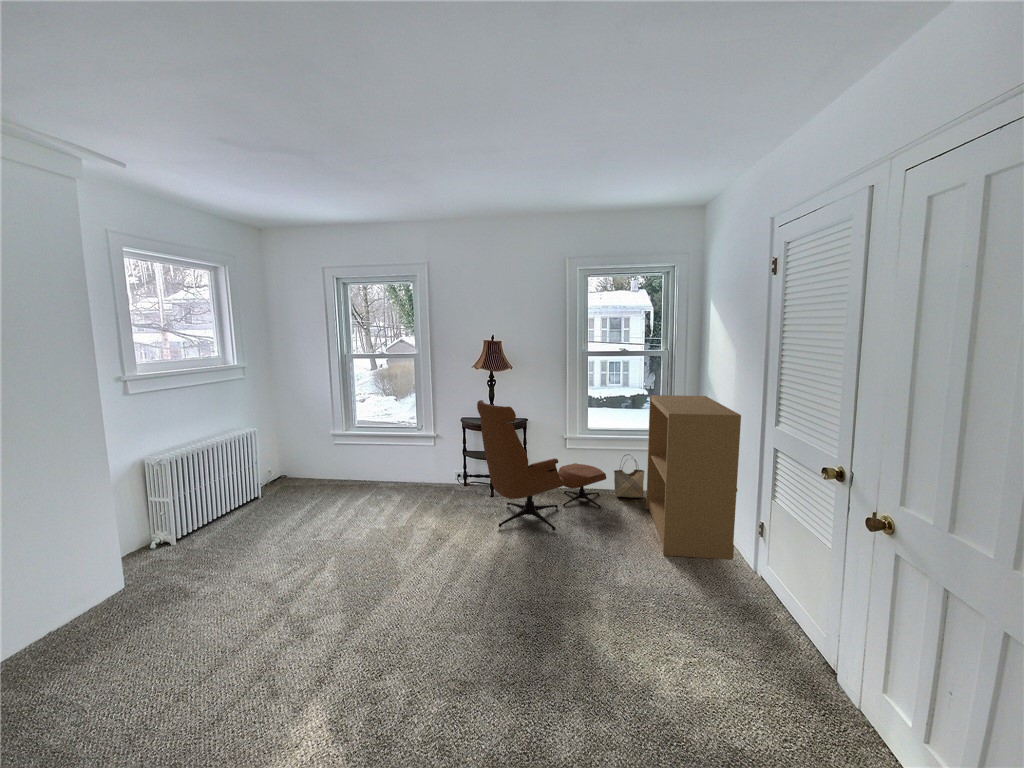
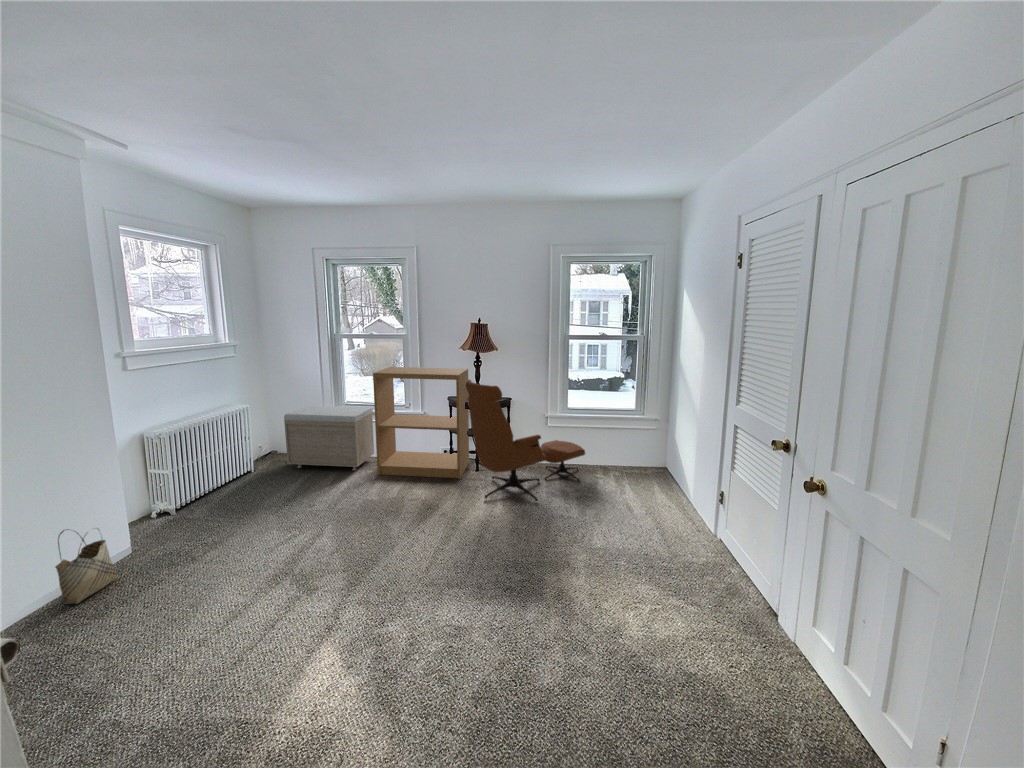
bookshelf: present [646,395,741,560] -> present [373,367,469,479]
storage bench: none [293,428,386,496] -> present [284,406,374,471]
woven basket: present [614,454,644,498] -> present [55,528,118,604]

